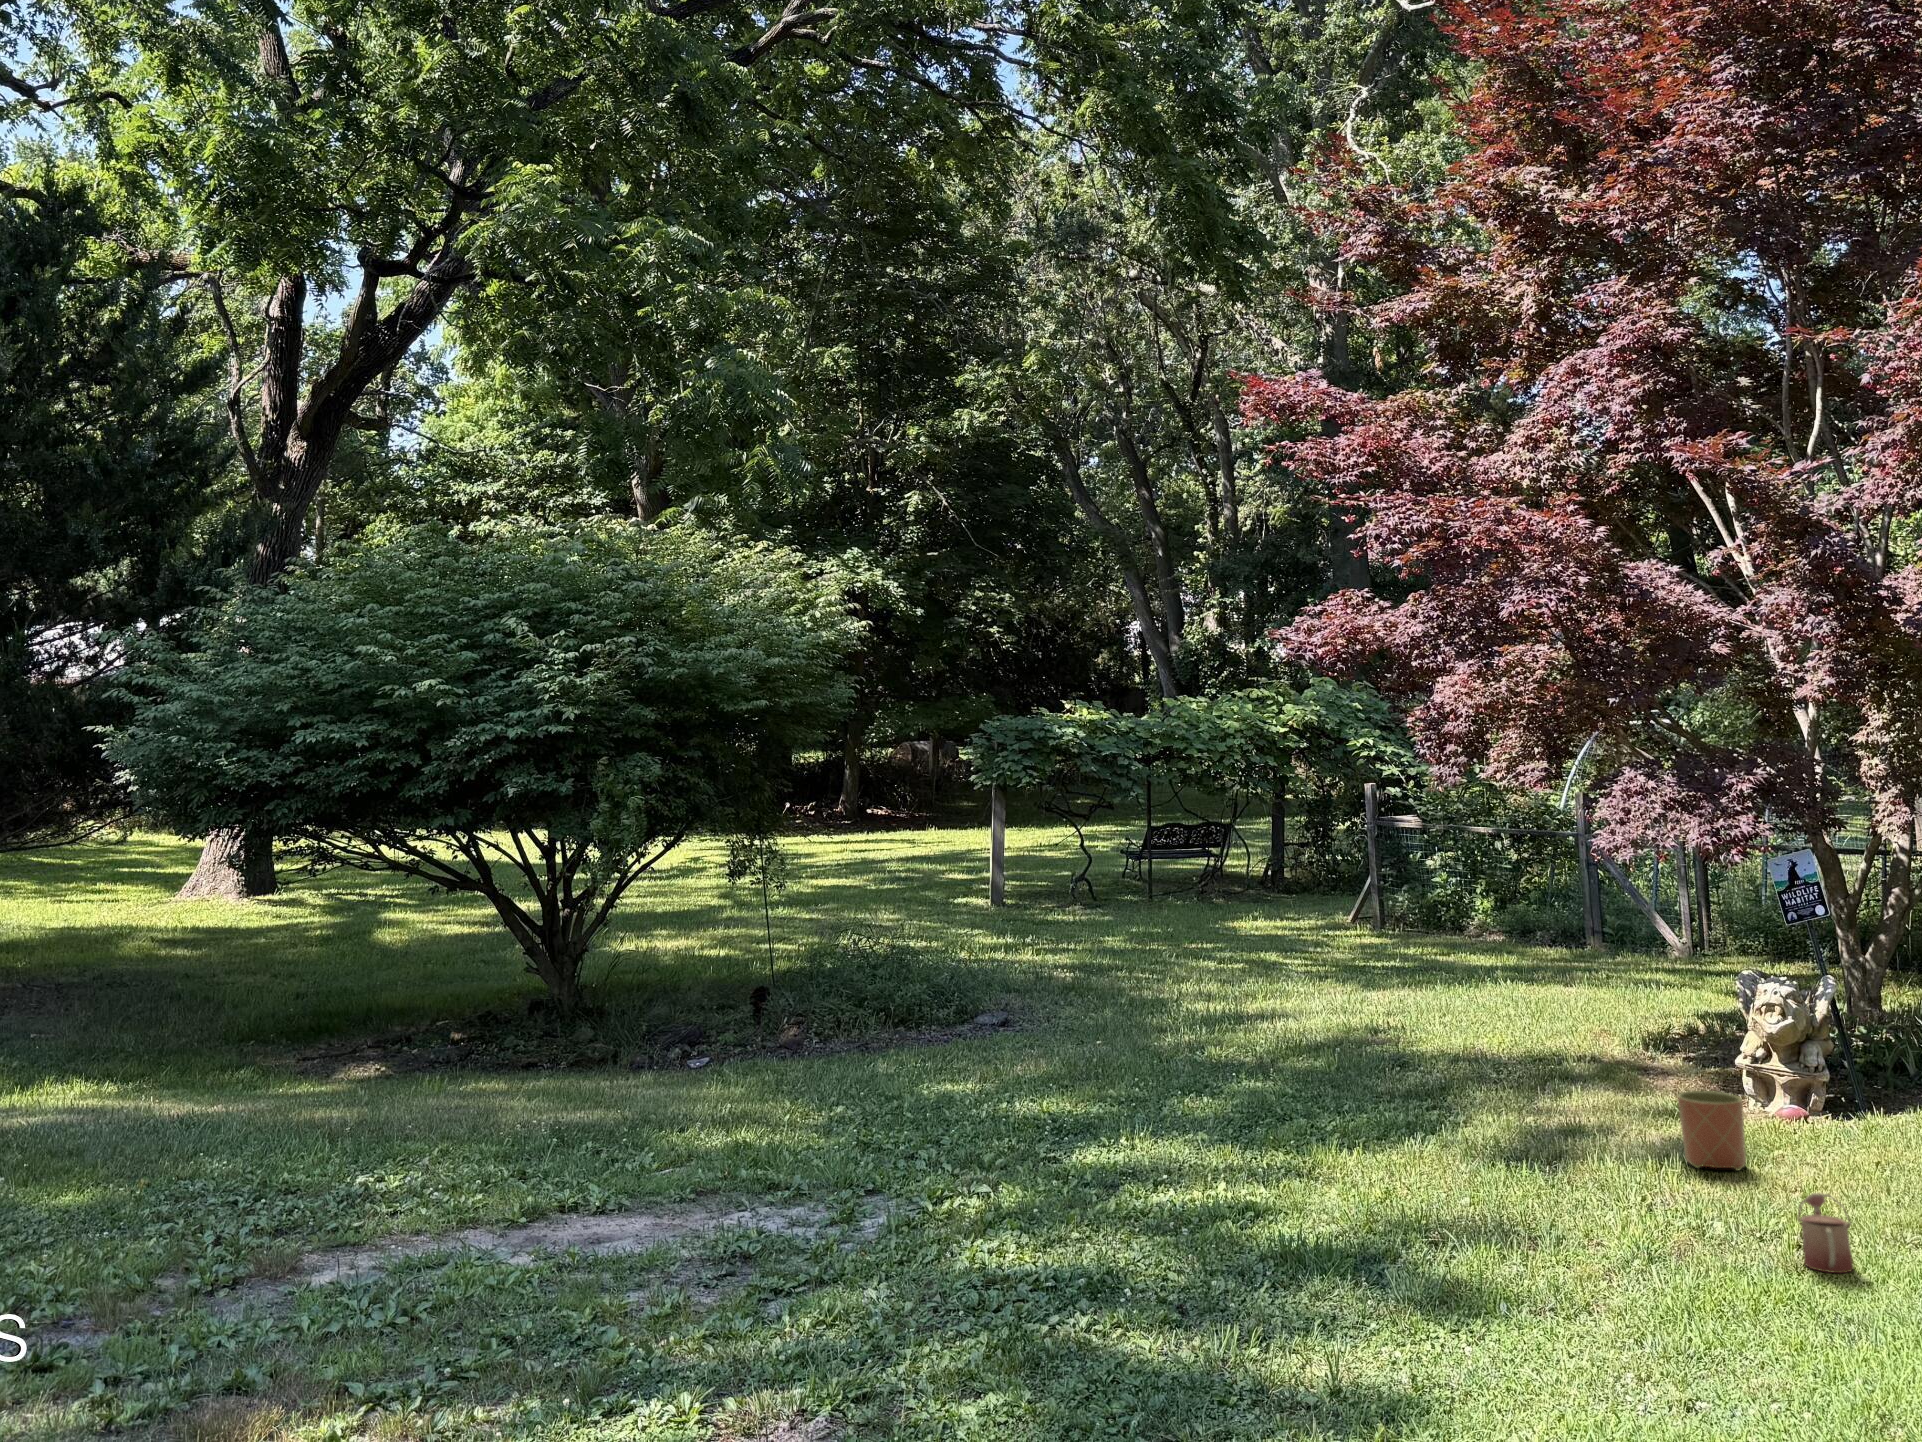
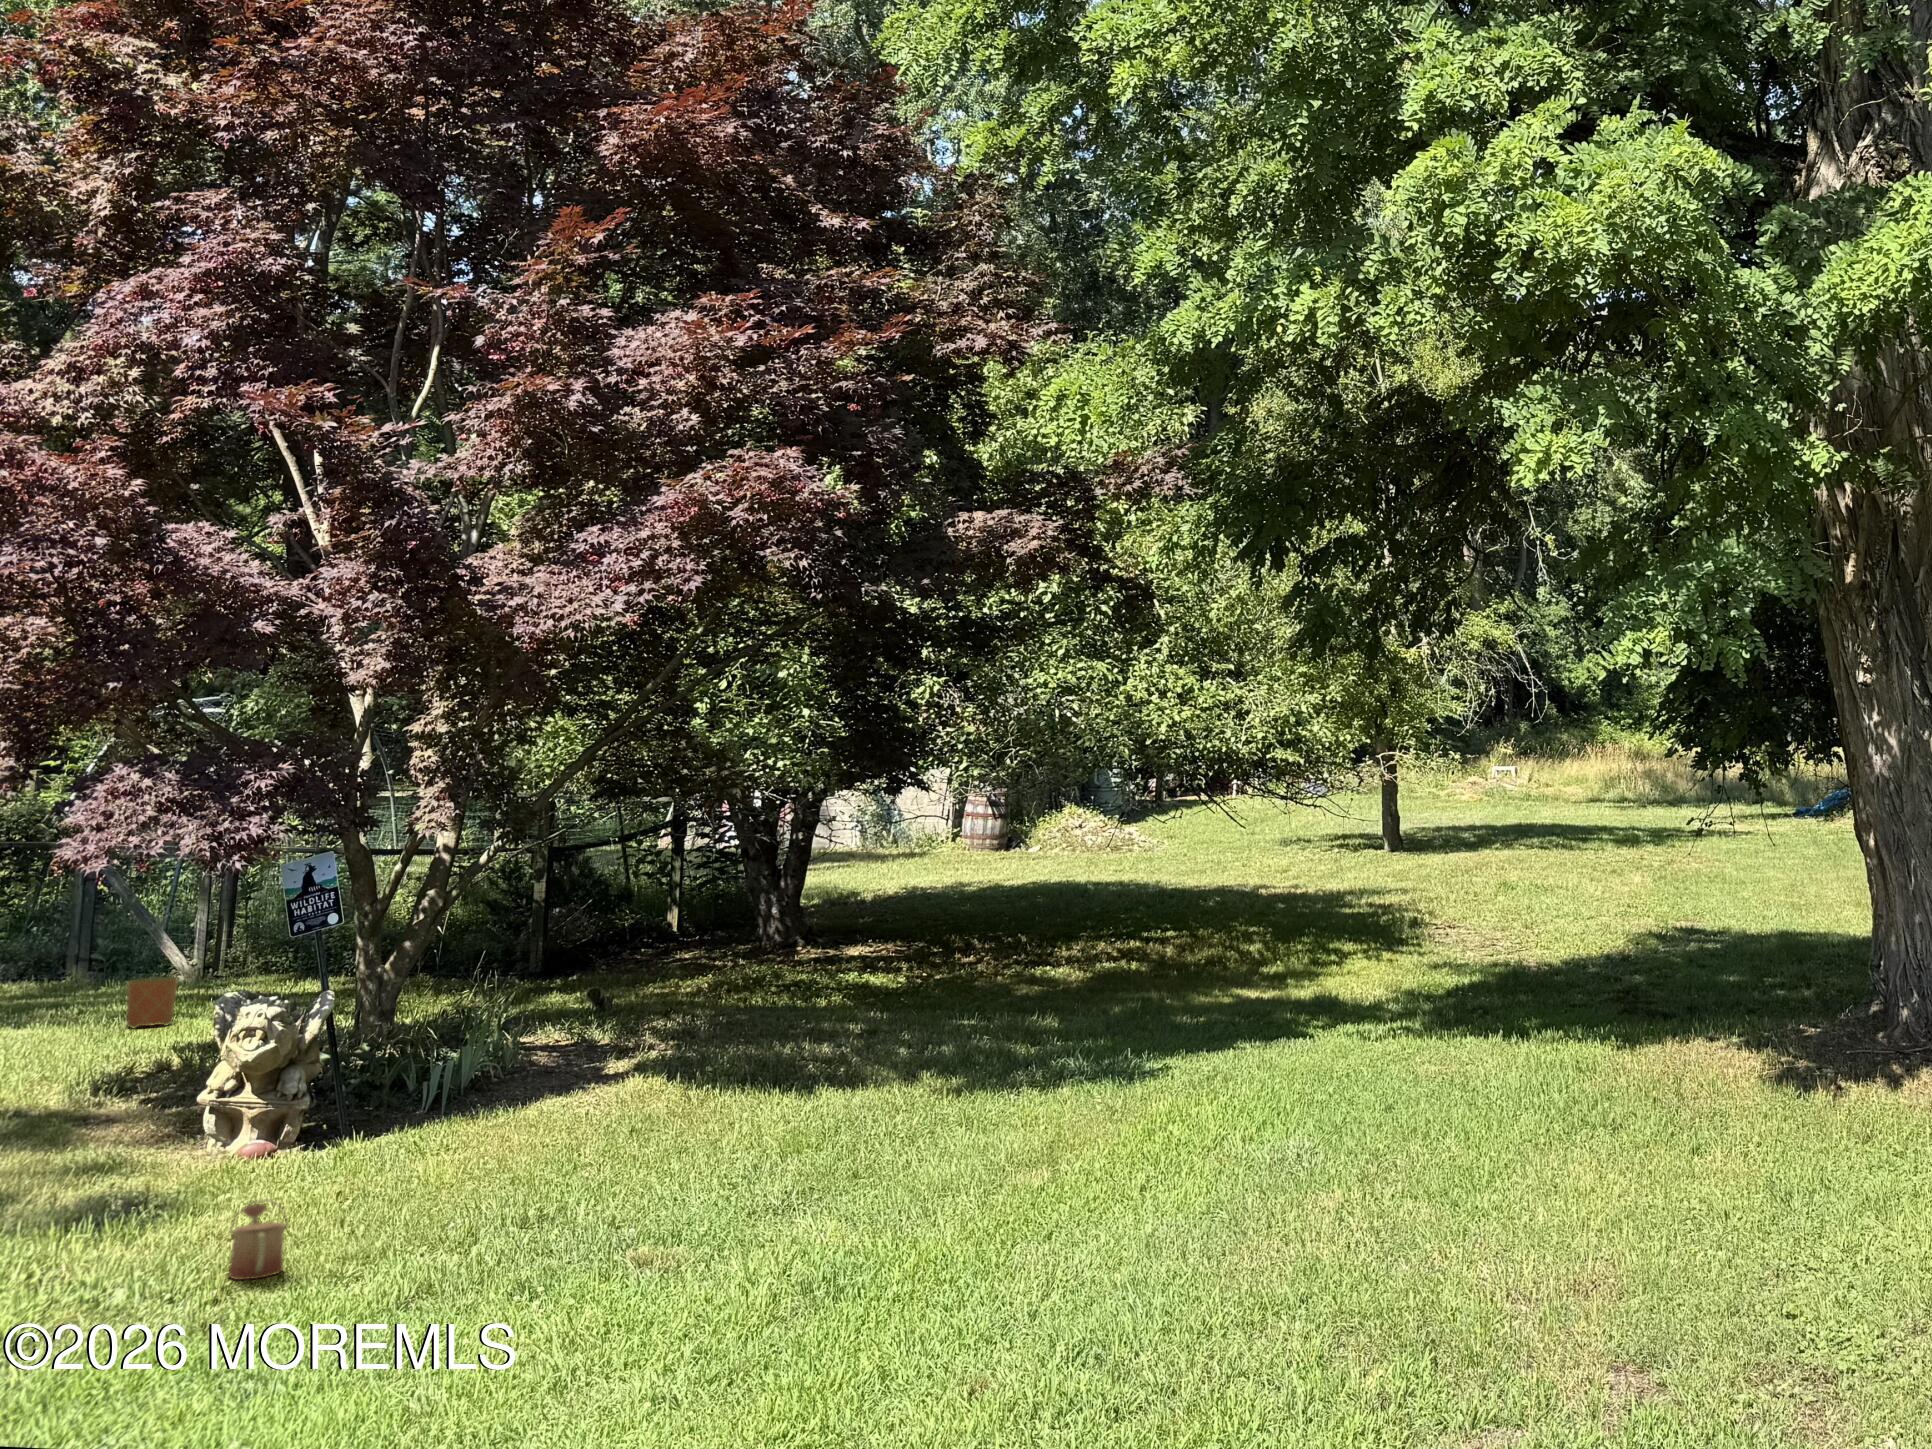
planter: present [1677,1091,1746,1171] -> present [126,977,178,1028]

